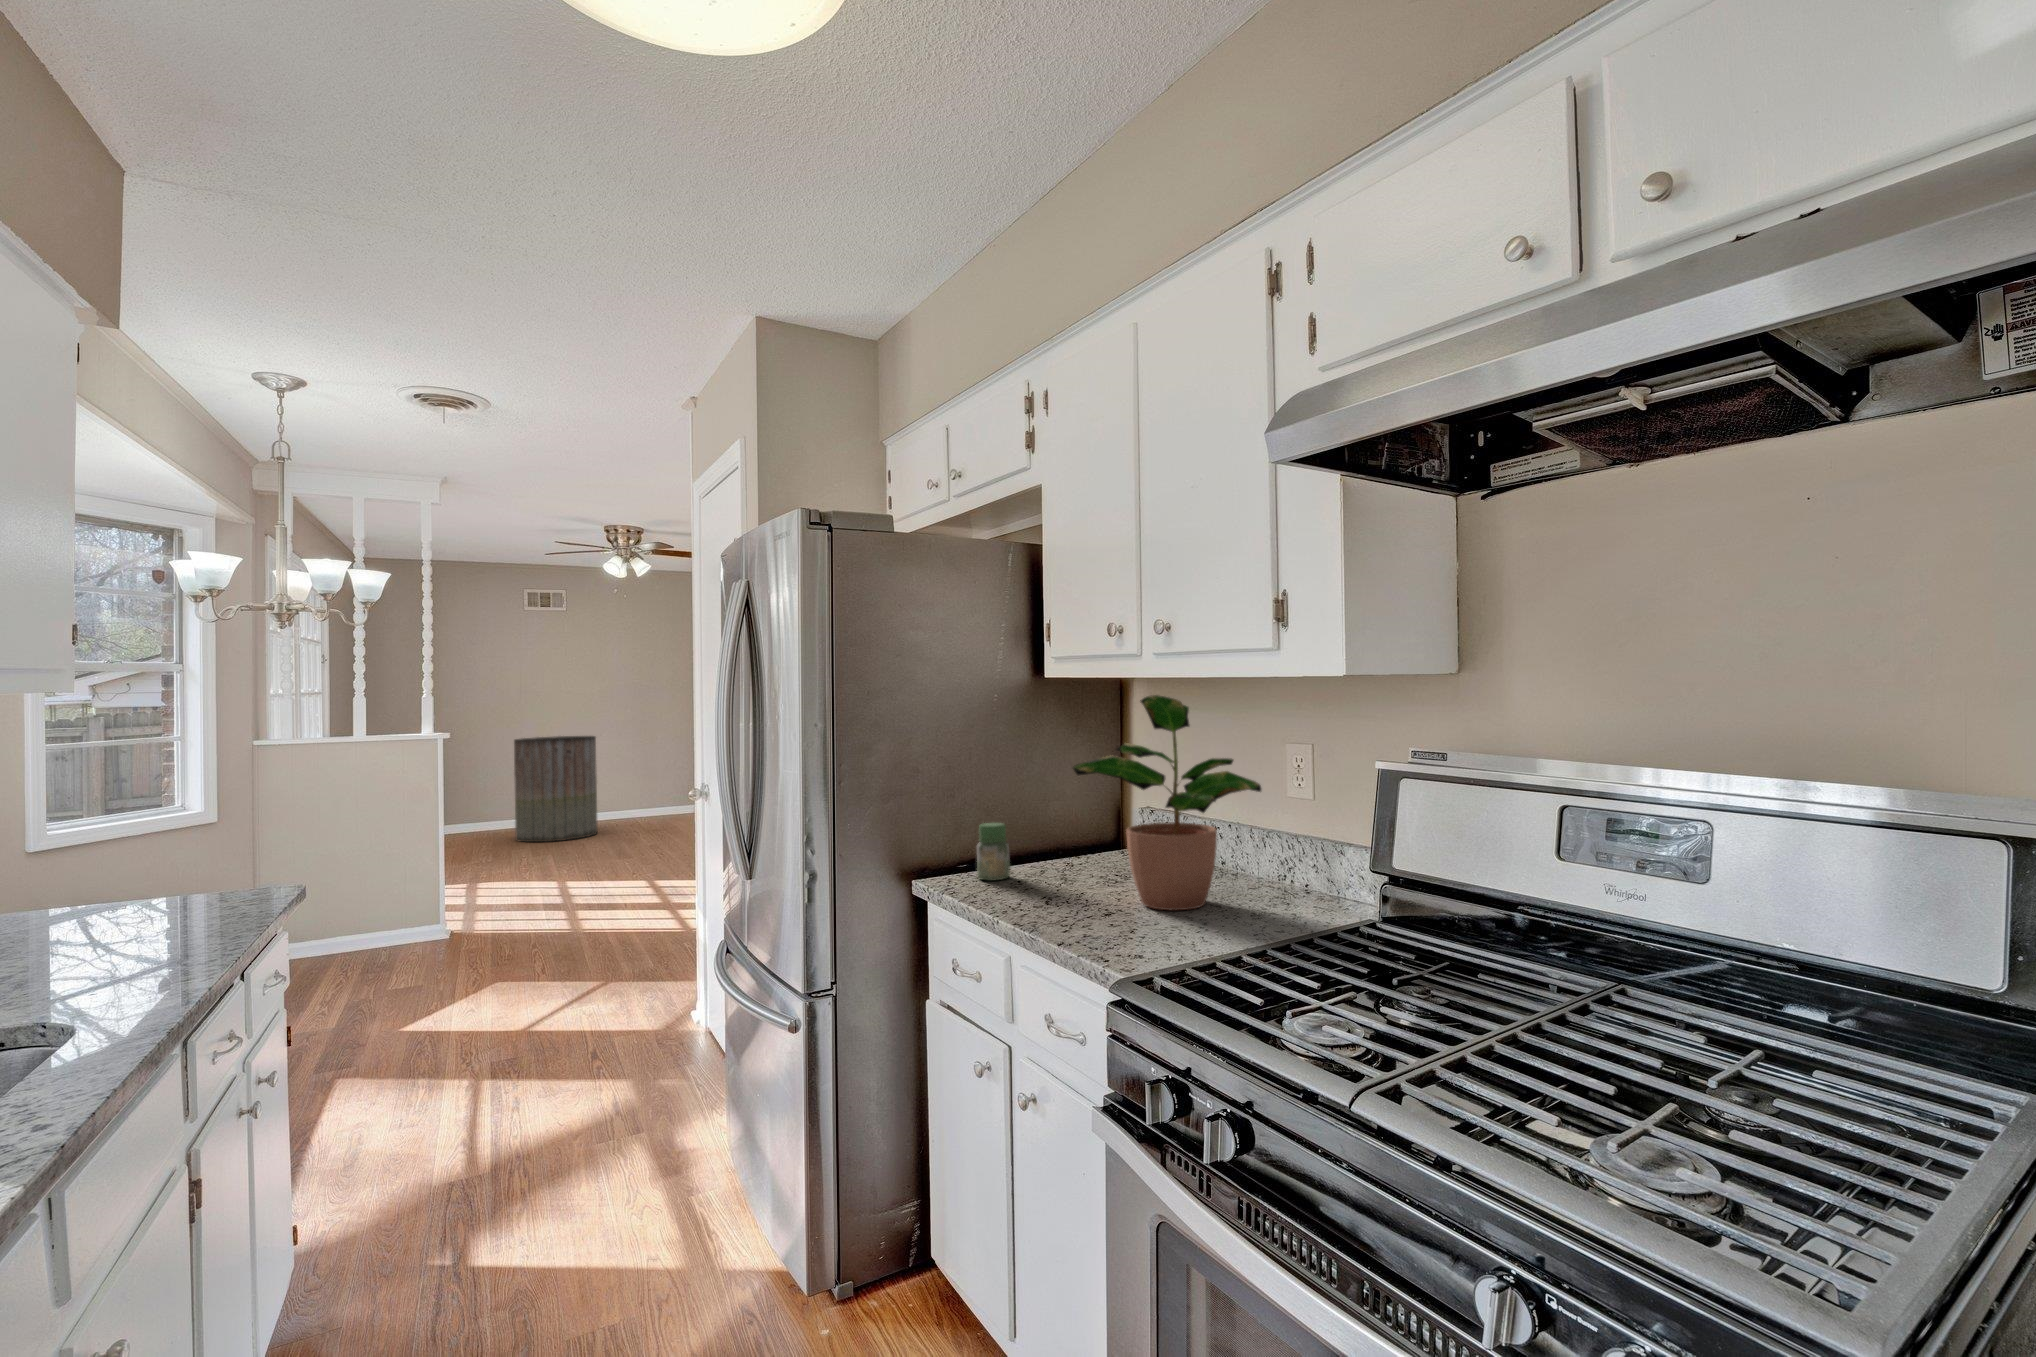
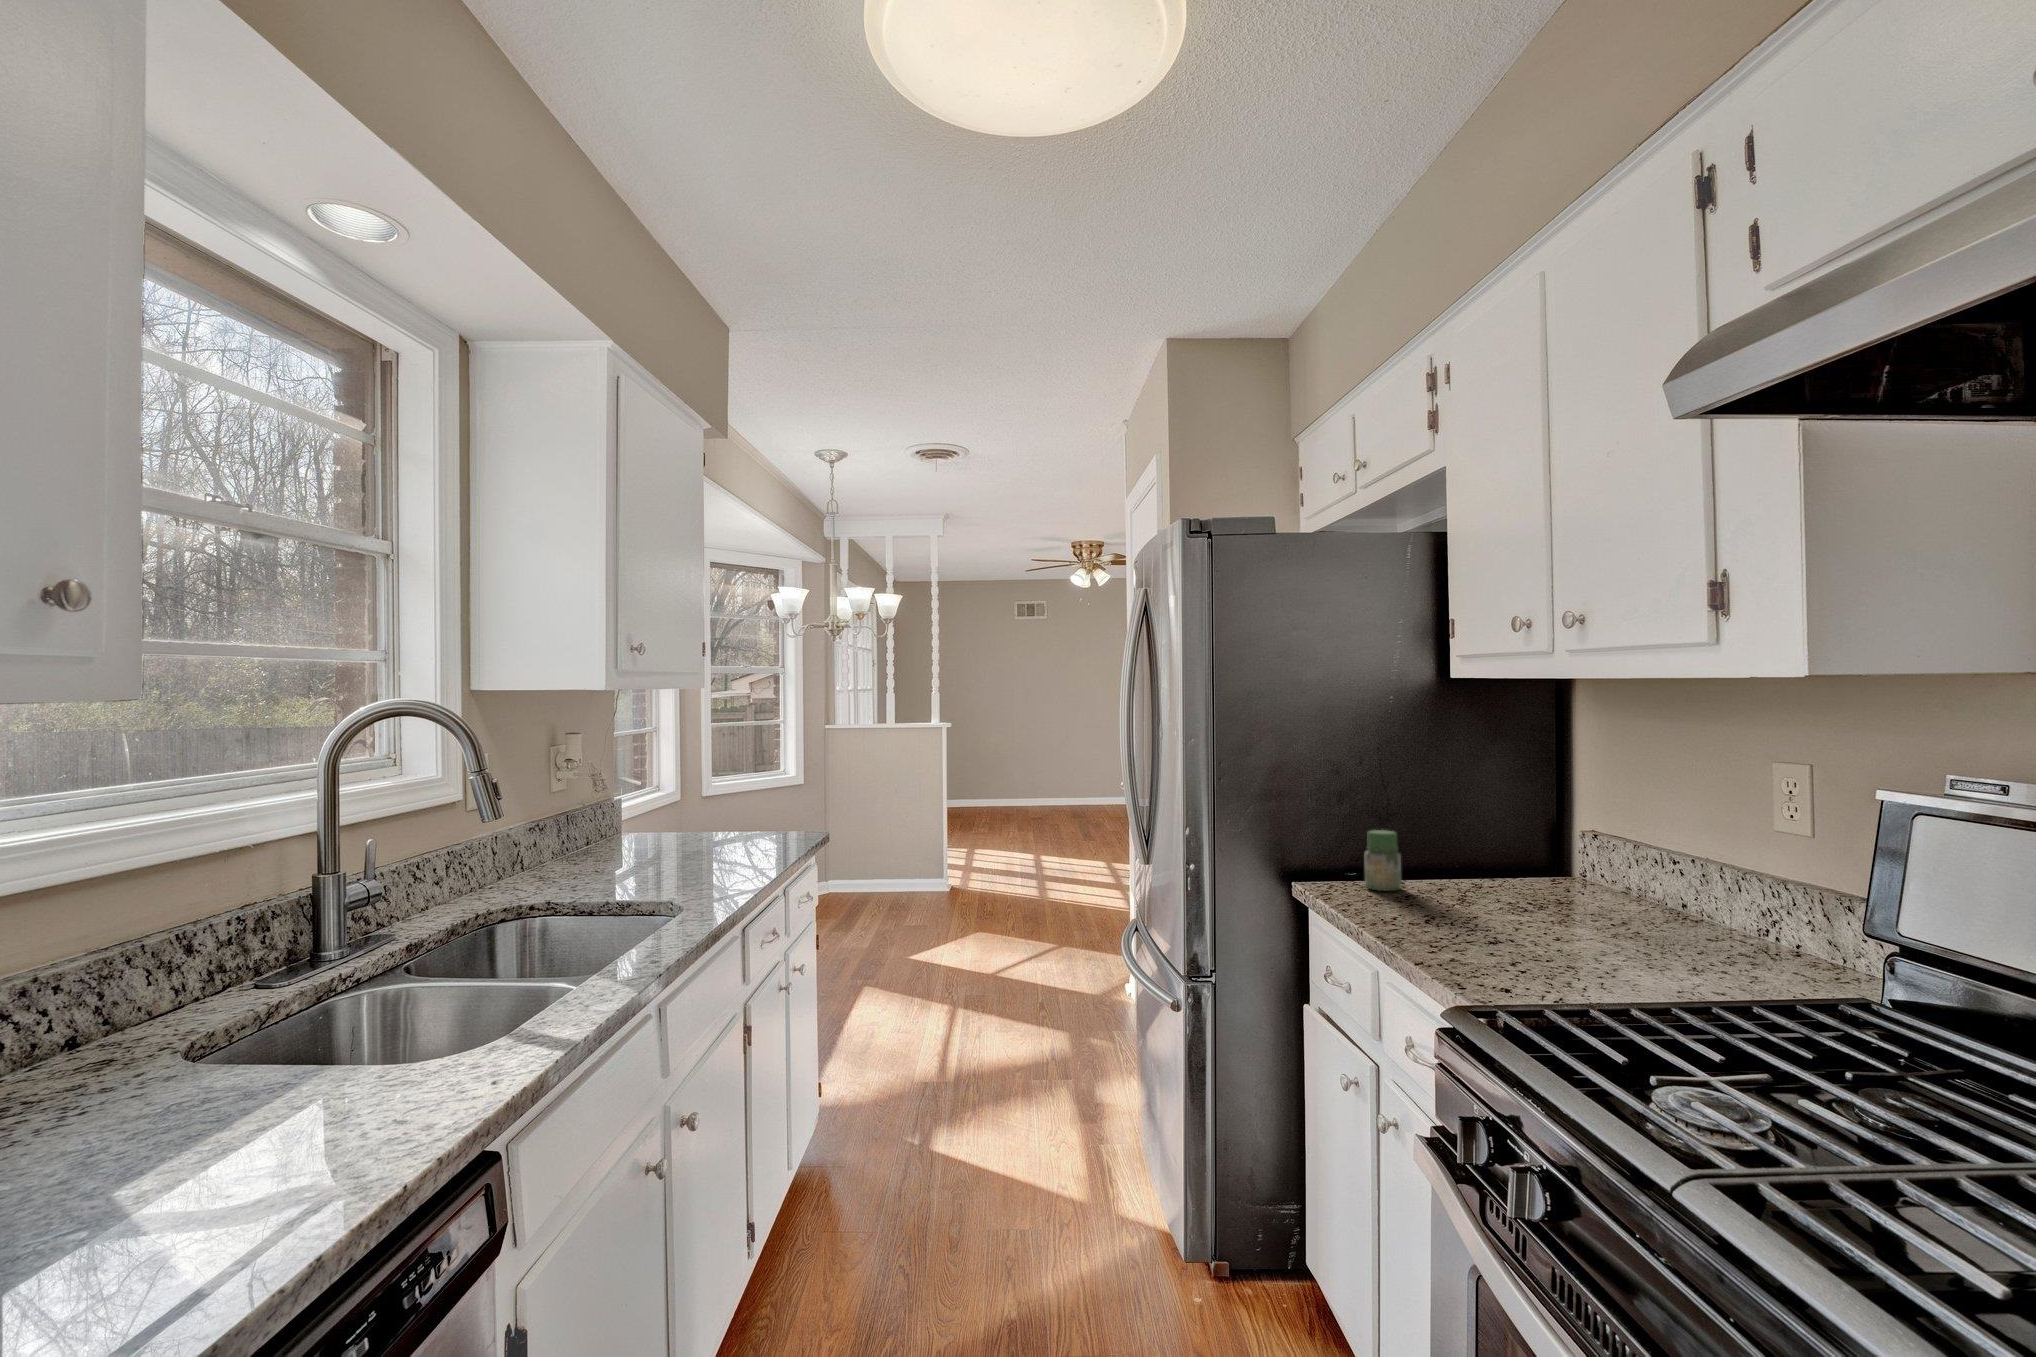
potted plant: present [1073,695,1261,910] -> none [1450,700,1711,948]
trash can: present [514,736,598,842] -> none [1007,725,1074,818]

